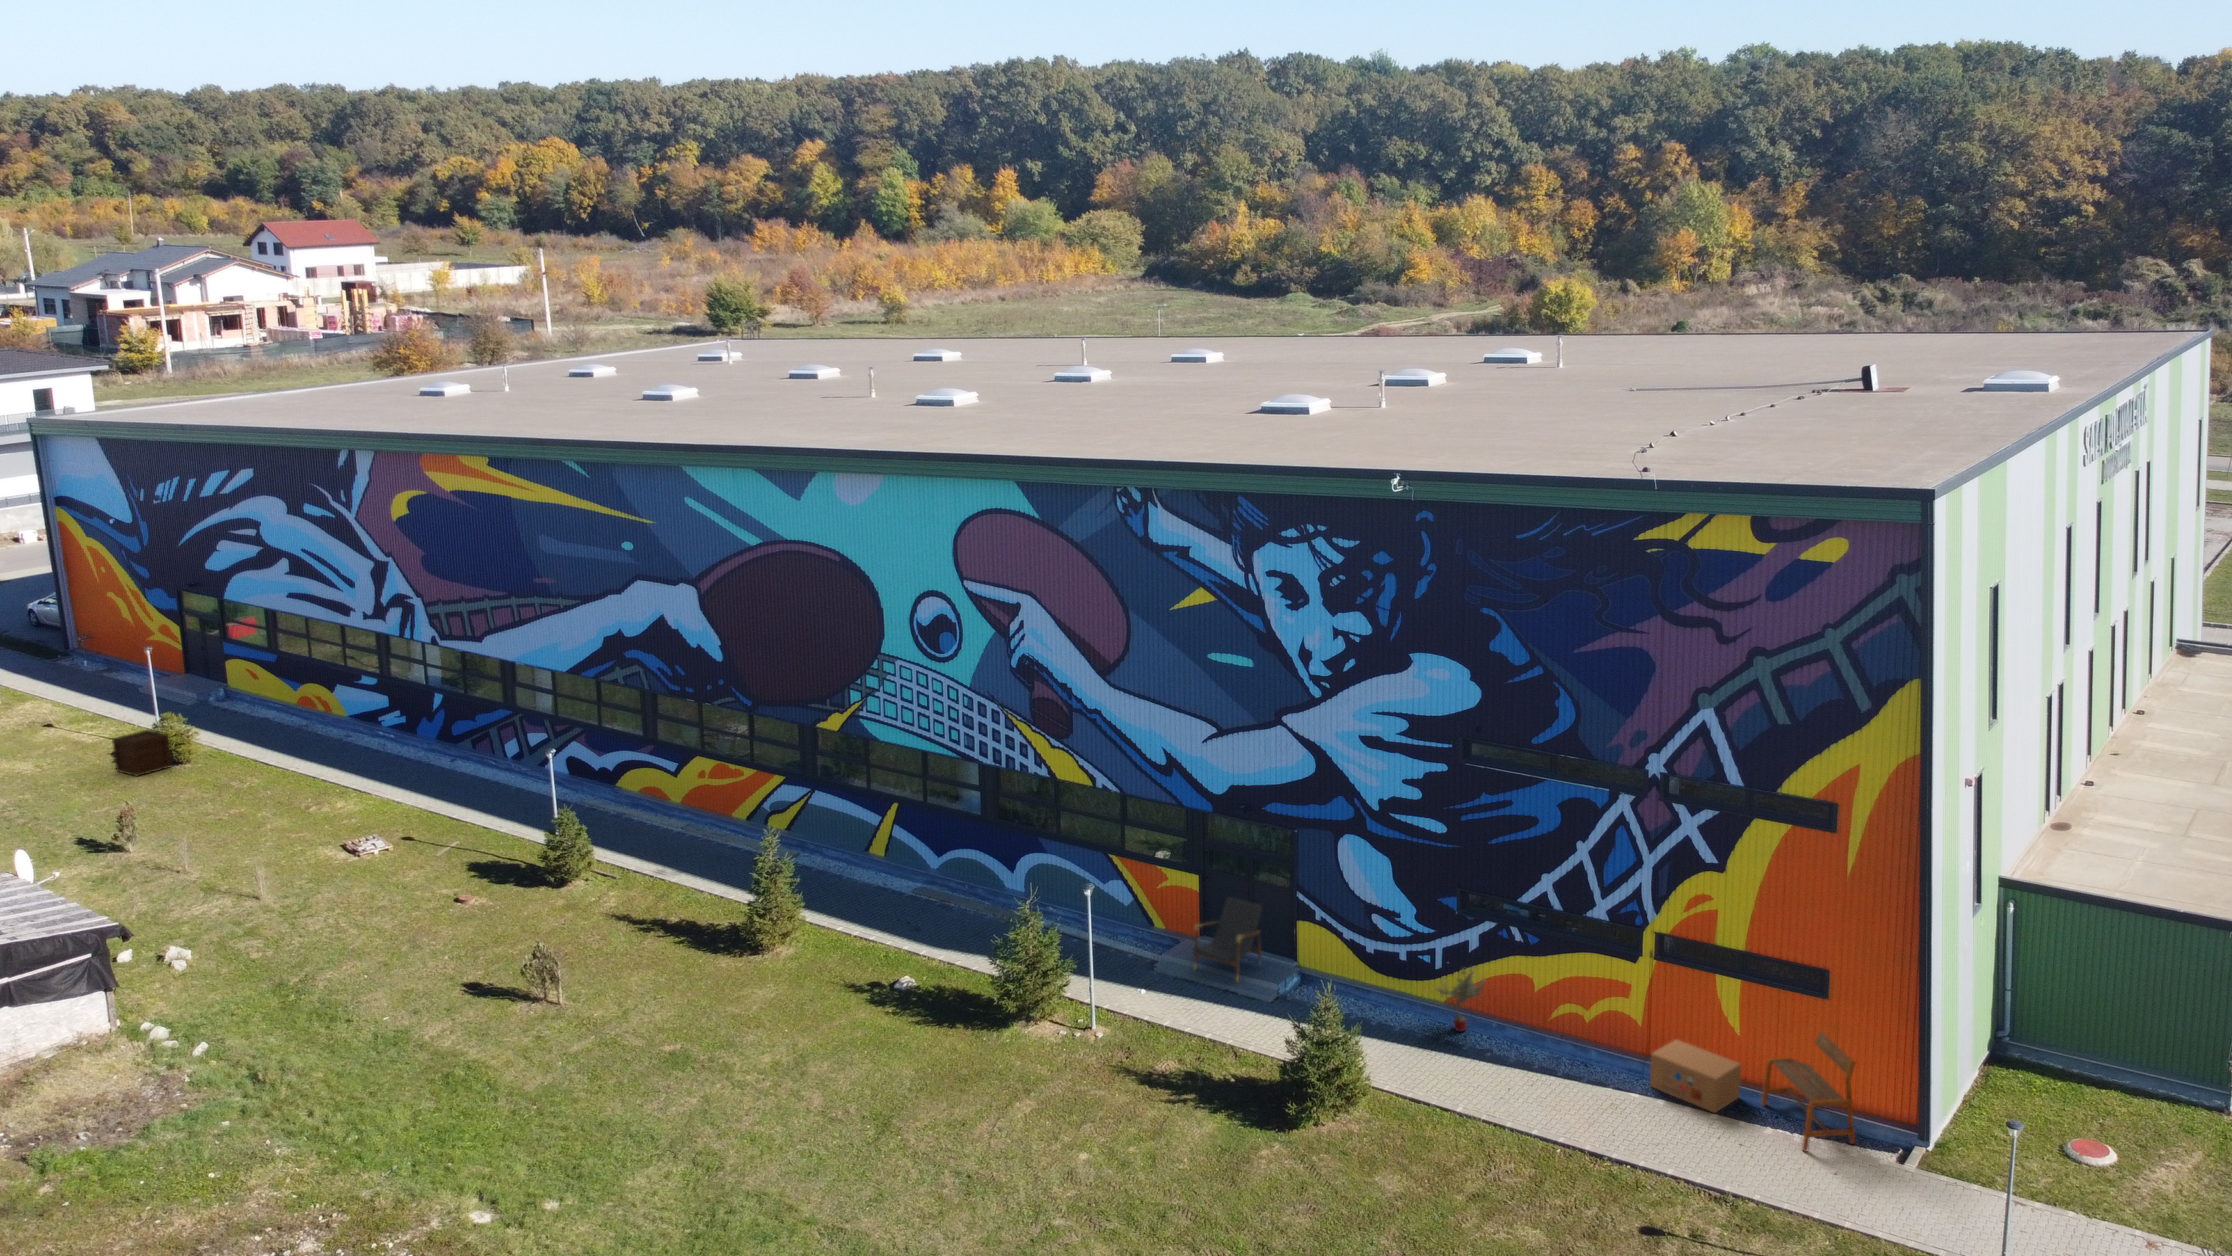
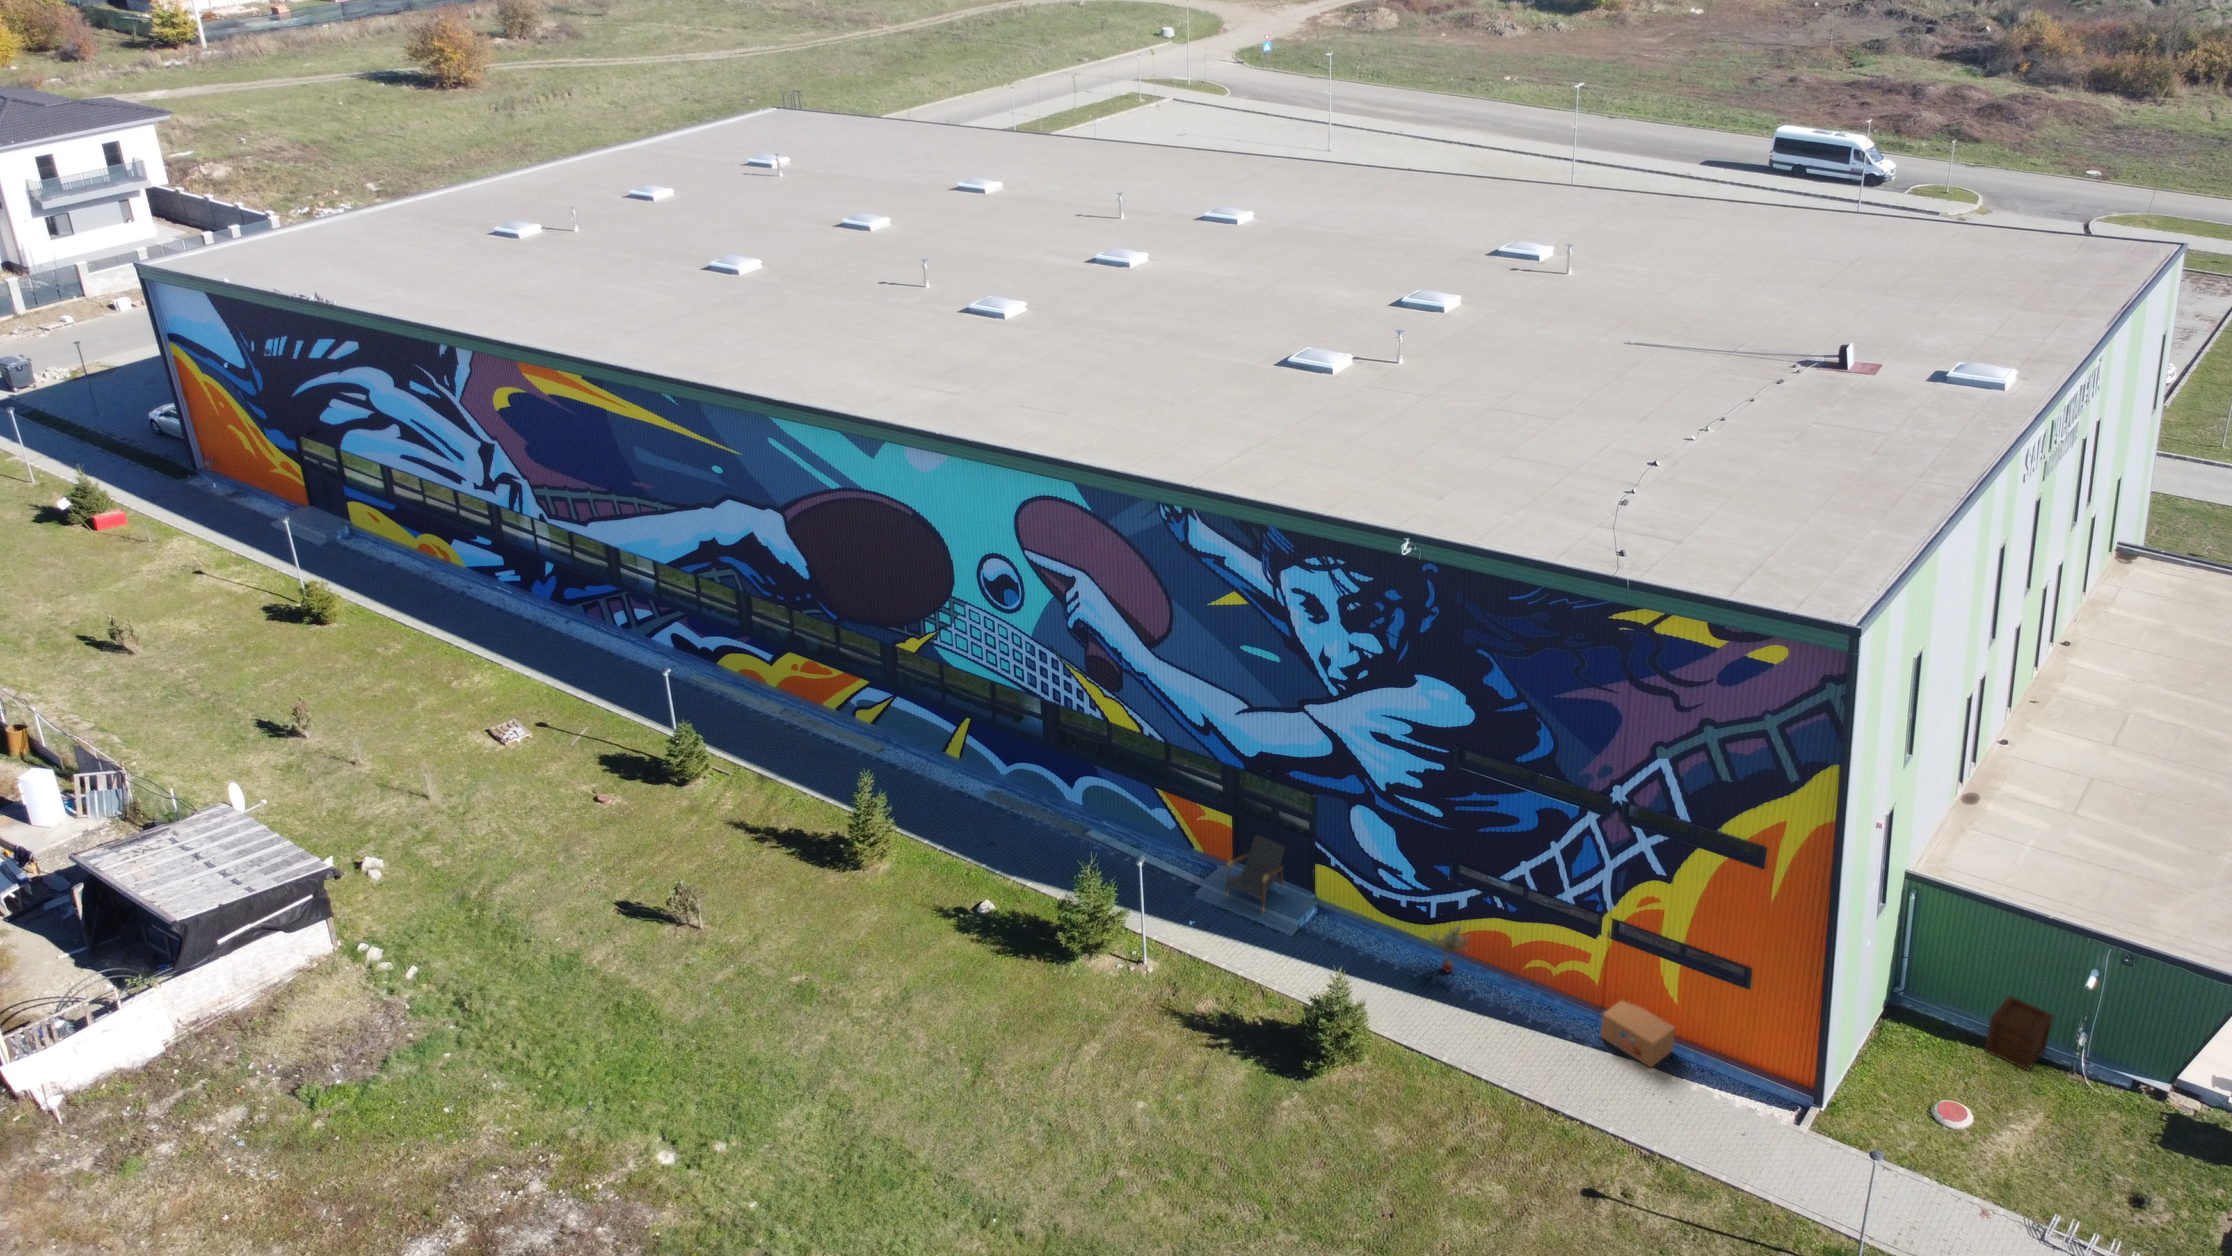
wooden crate: present [112,730,172,776] -> present [1985,996,2053,1070]
bench: present [1761,1032,1855,1151] -> none [1689,1001,1766,1111]

